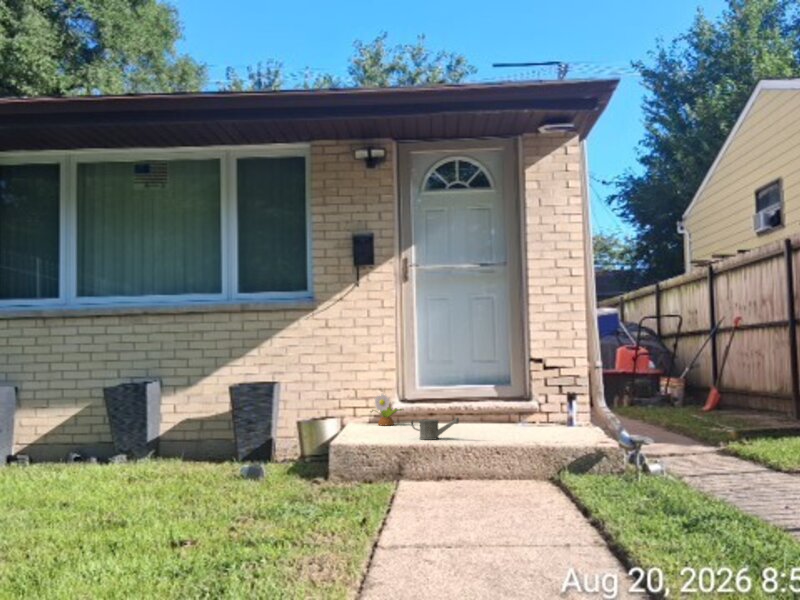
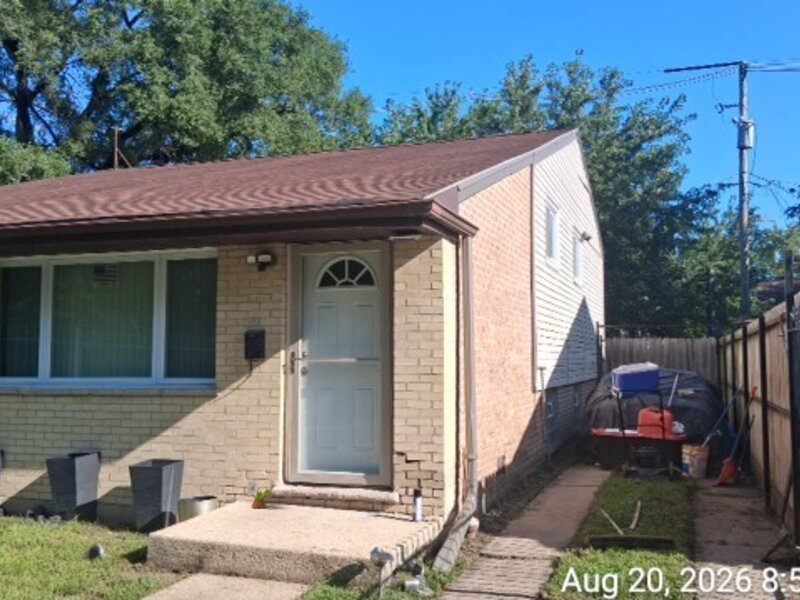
watering can: present [411,418,459,440] -> none [231,515,262,537]

